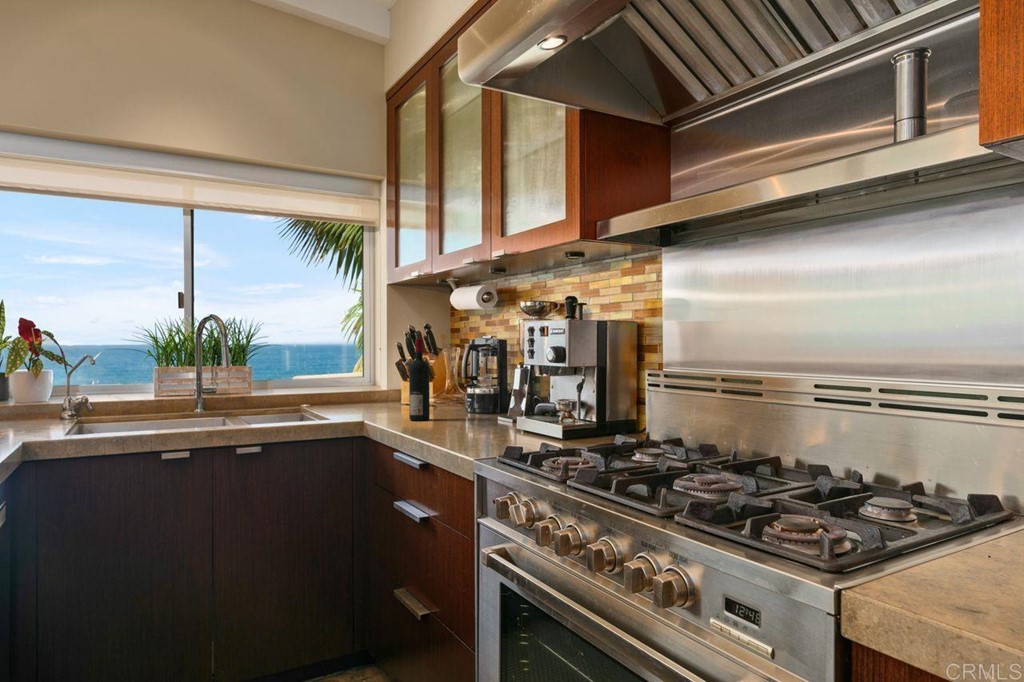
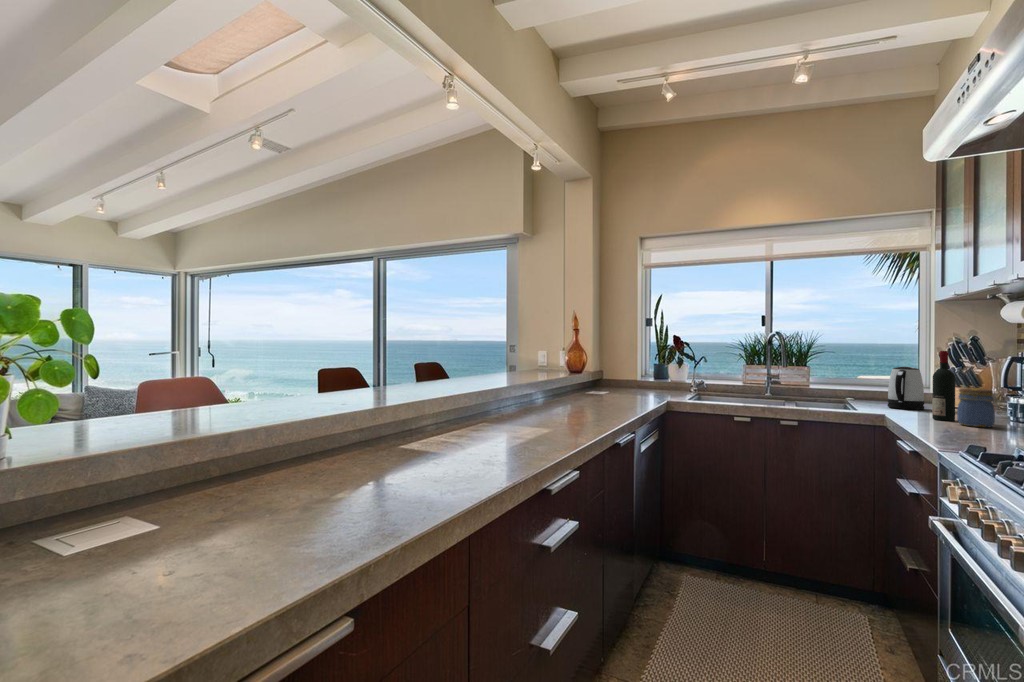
kettle: none [350,360,386,412] -> present [888,367,924,410]
jar: none [437,379,471,423] -> present [957,388,999,427]

